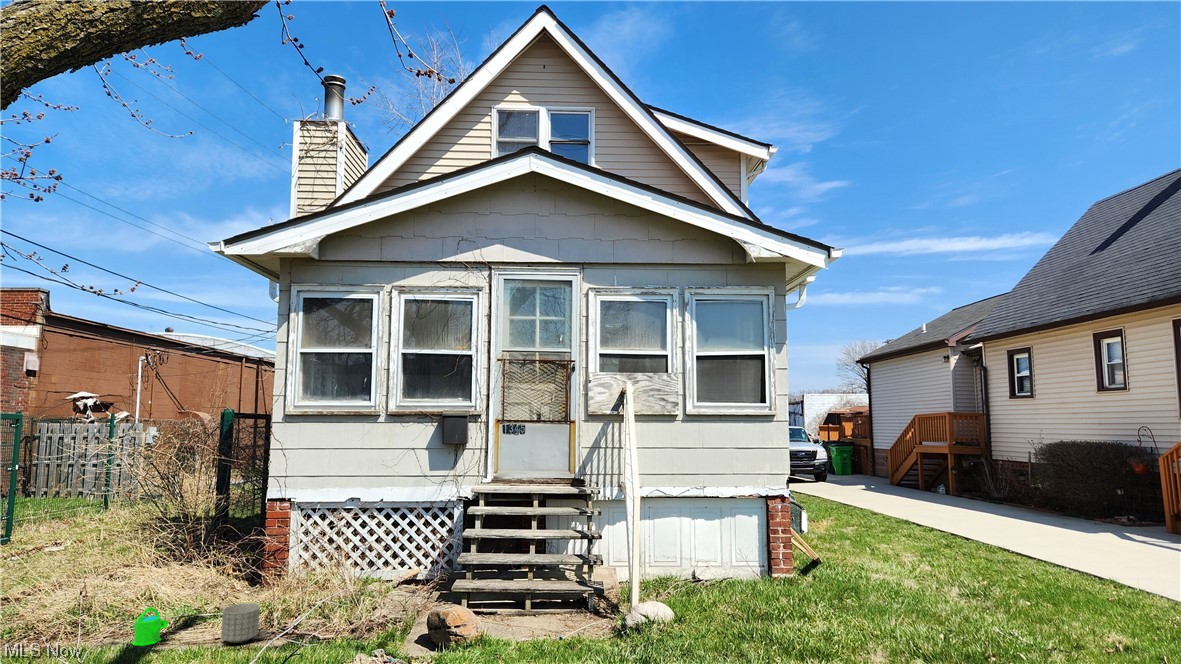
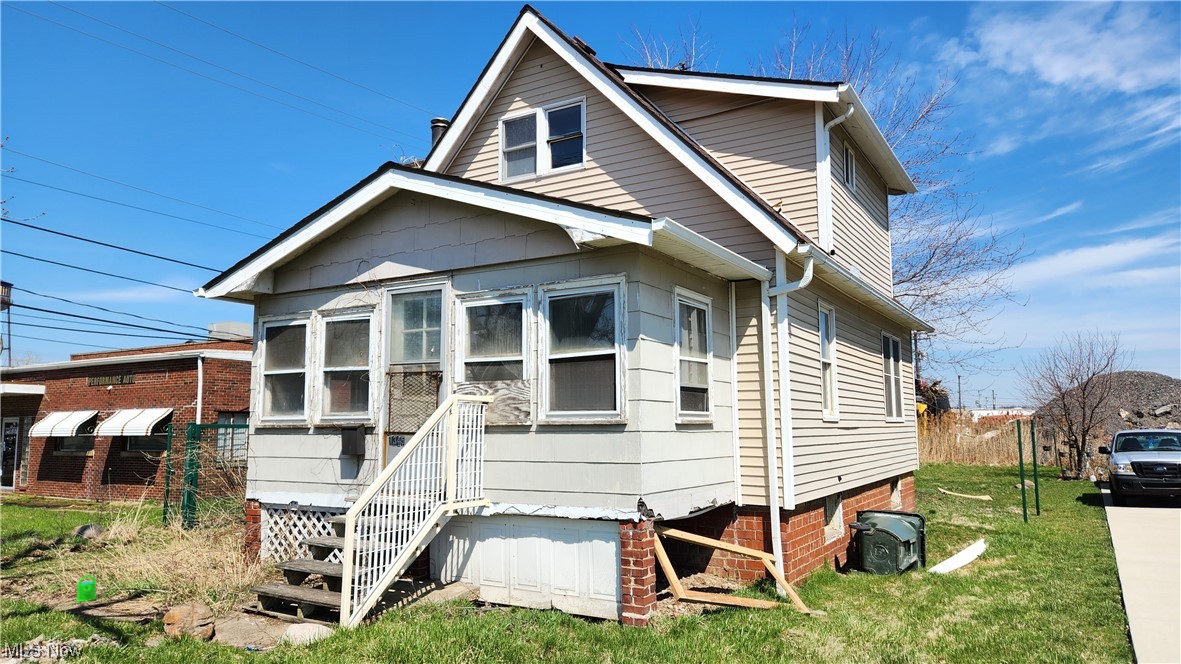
planter: present [221,603,260,643] -> none [108,579,138,609]

